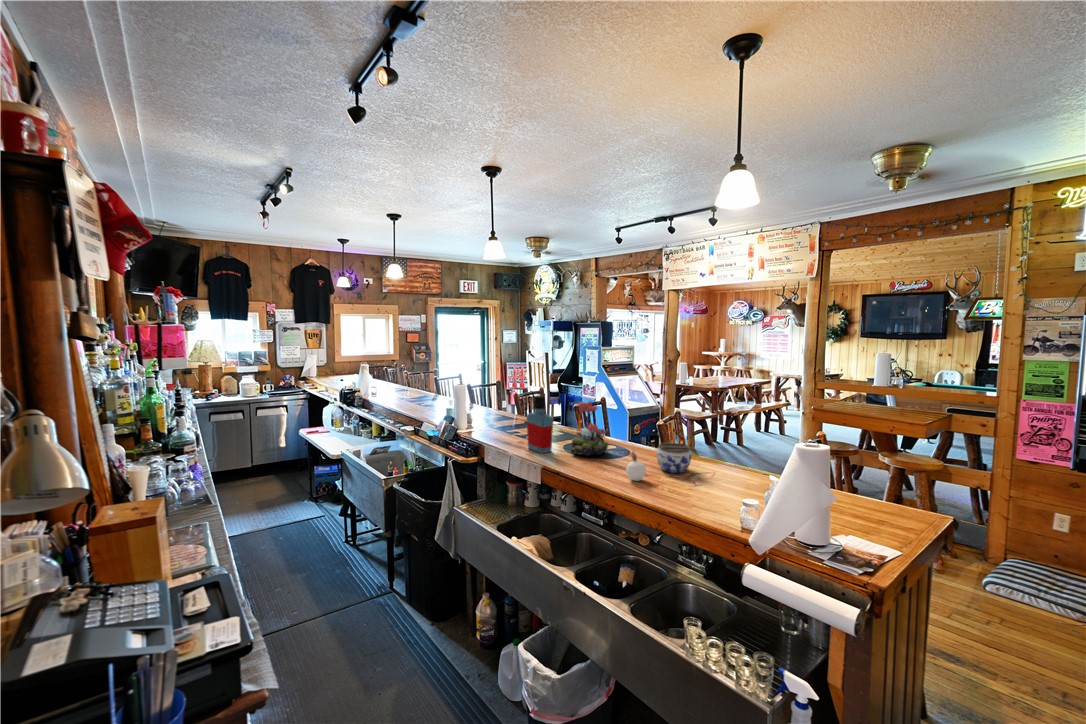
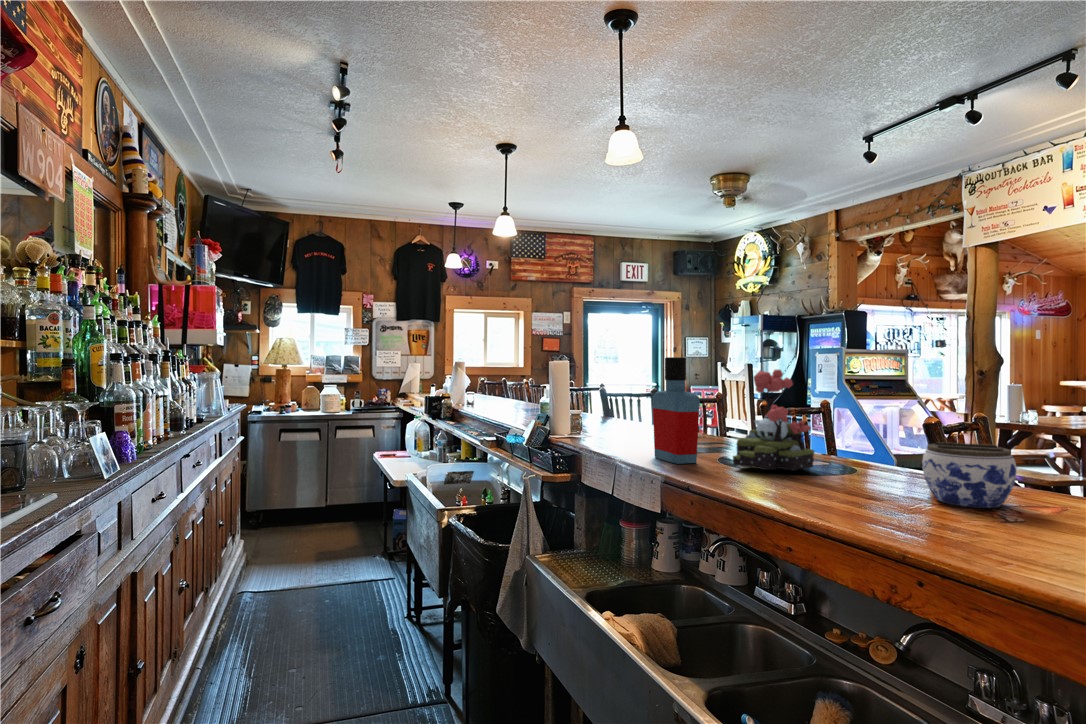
candle: present [626,451,646,481] -> none [839,430,890,510]

